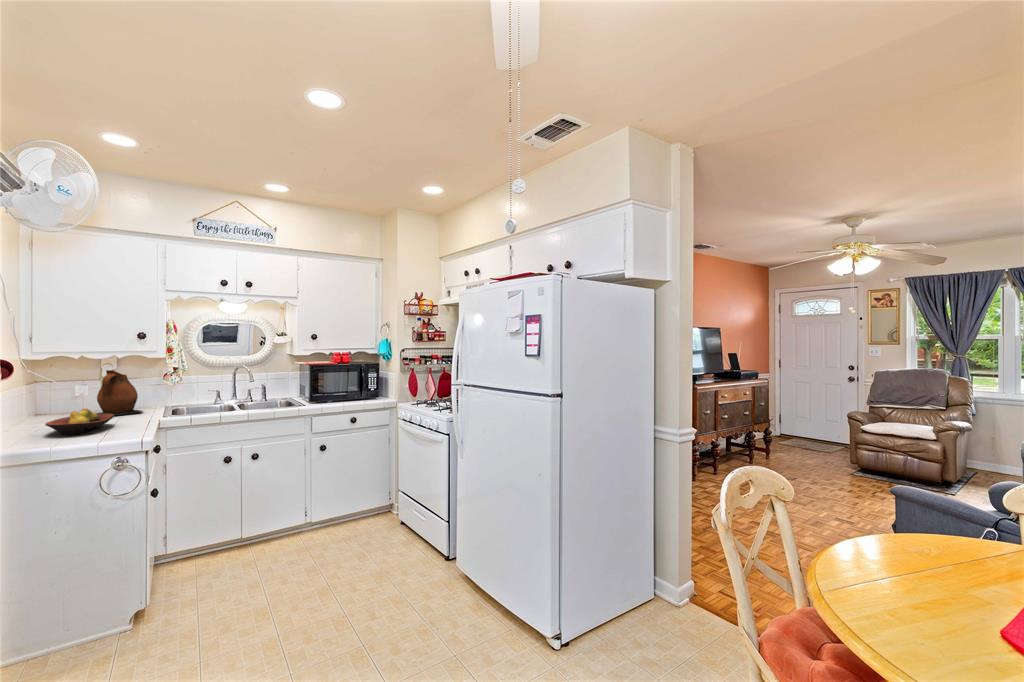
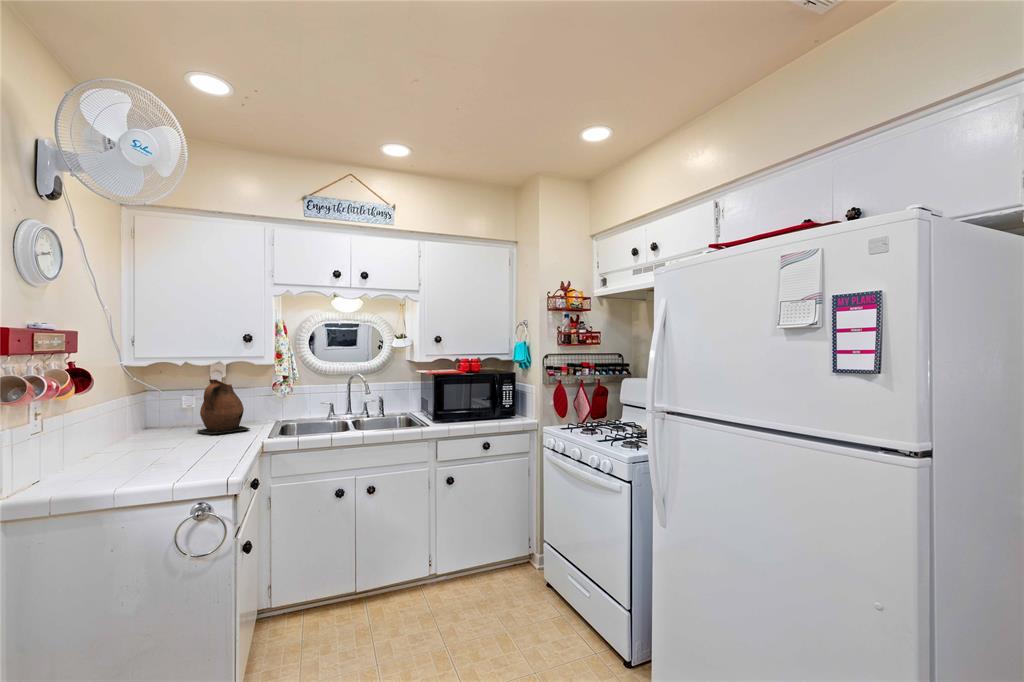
fruit bowl: present [45,409,114,435] -> none [124,430,209,466]

